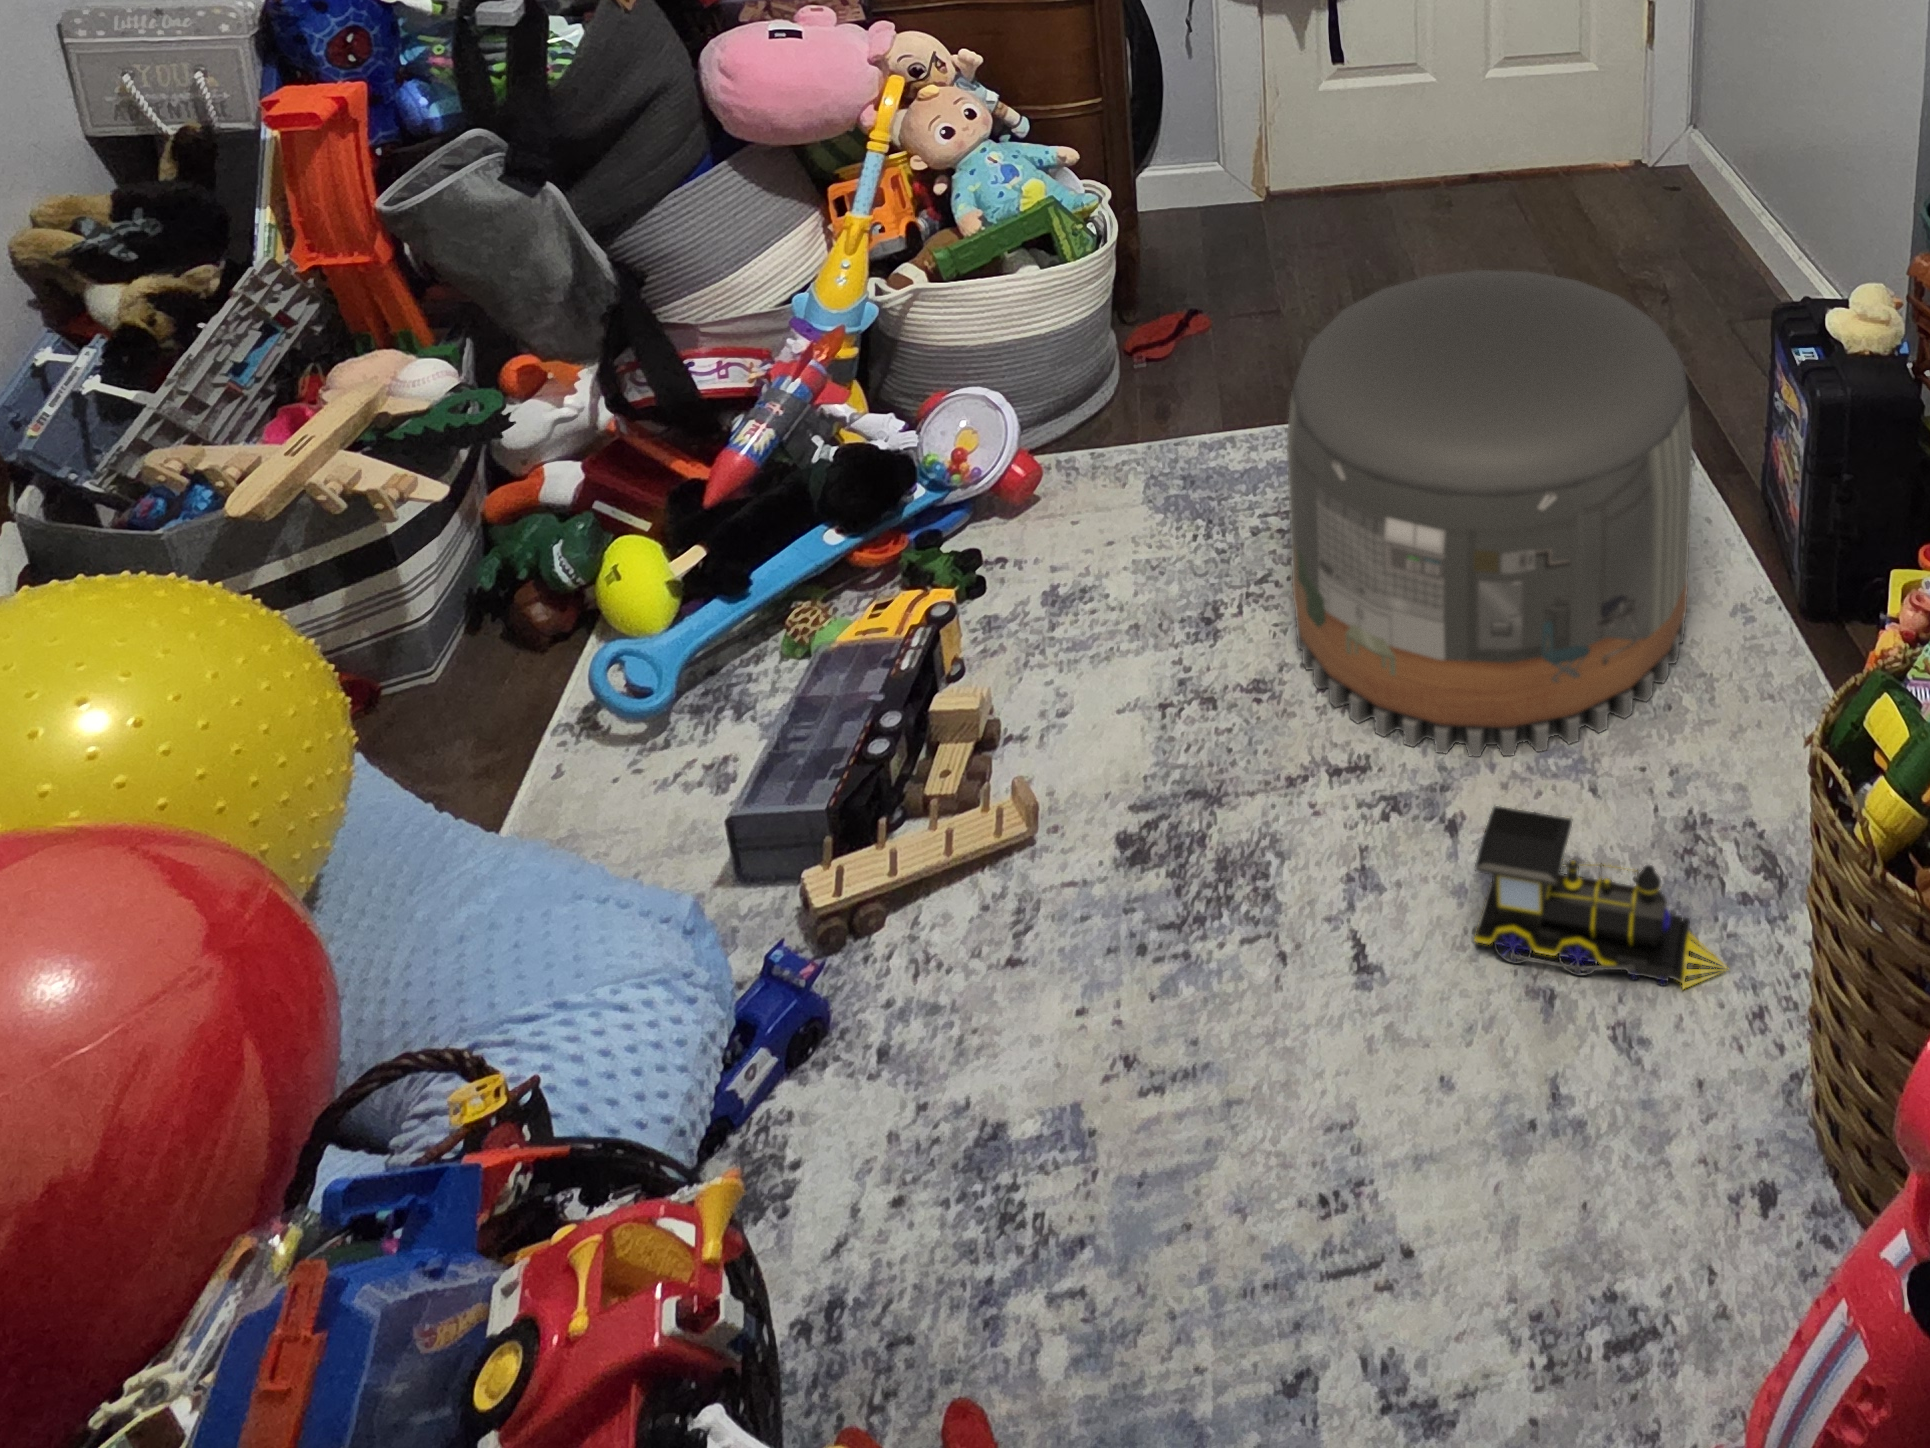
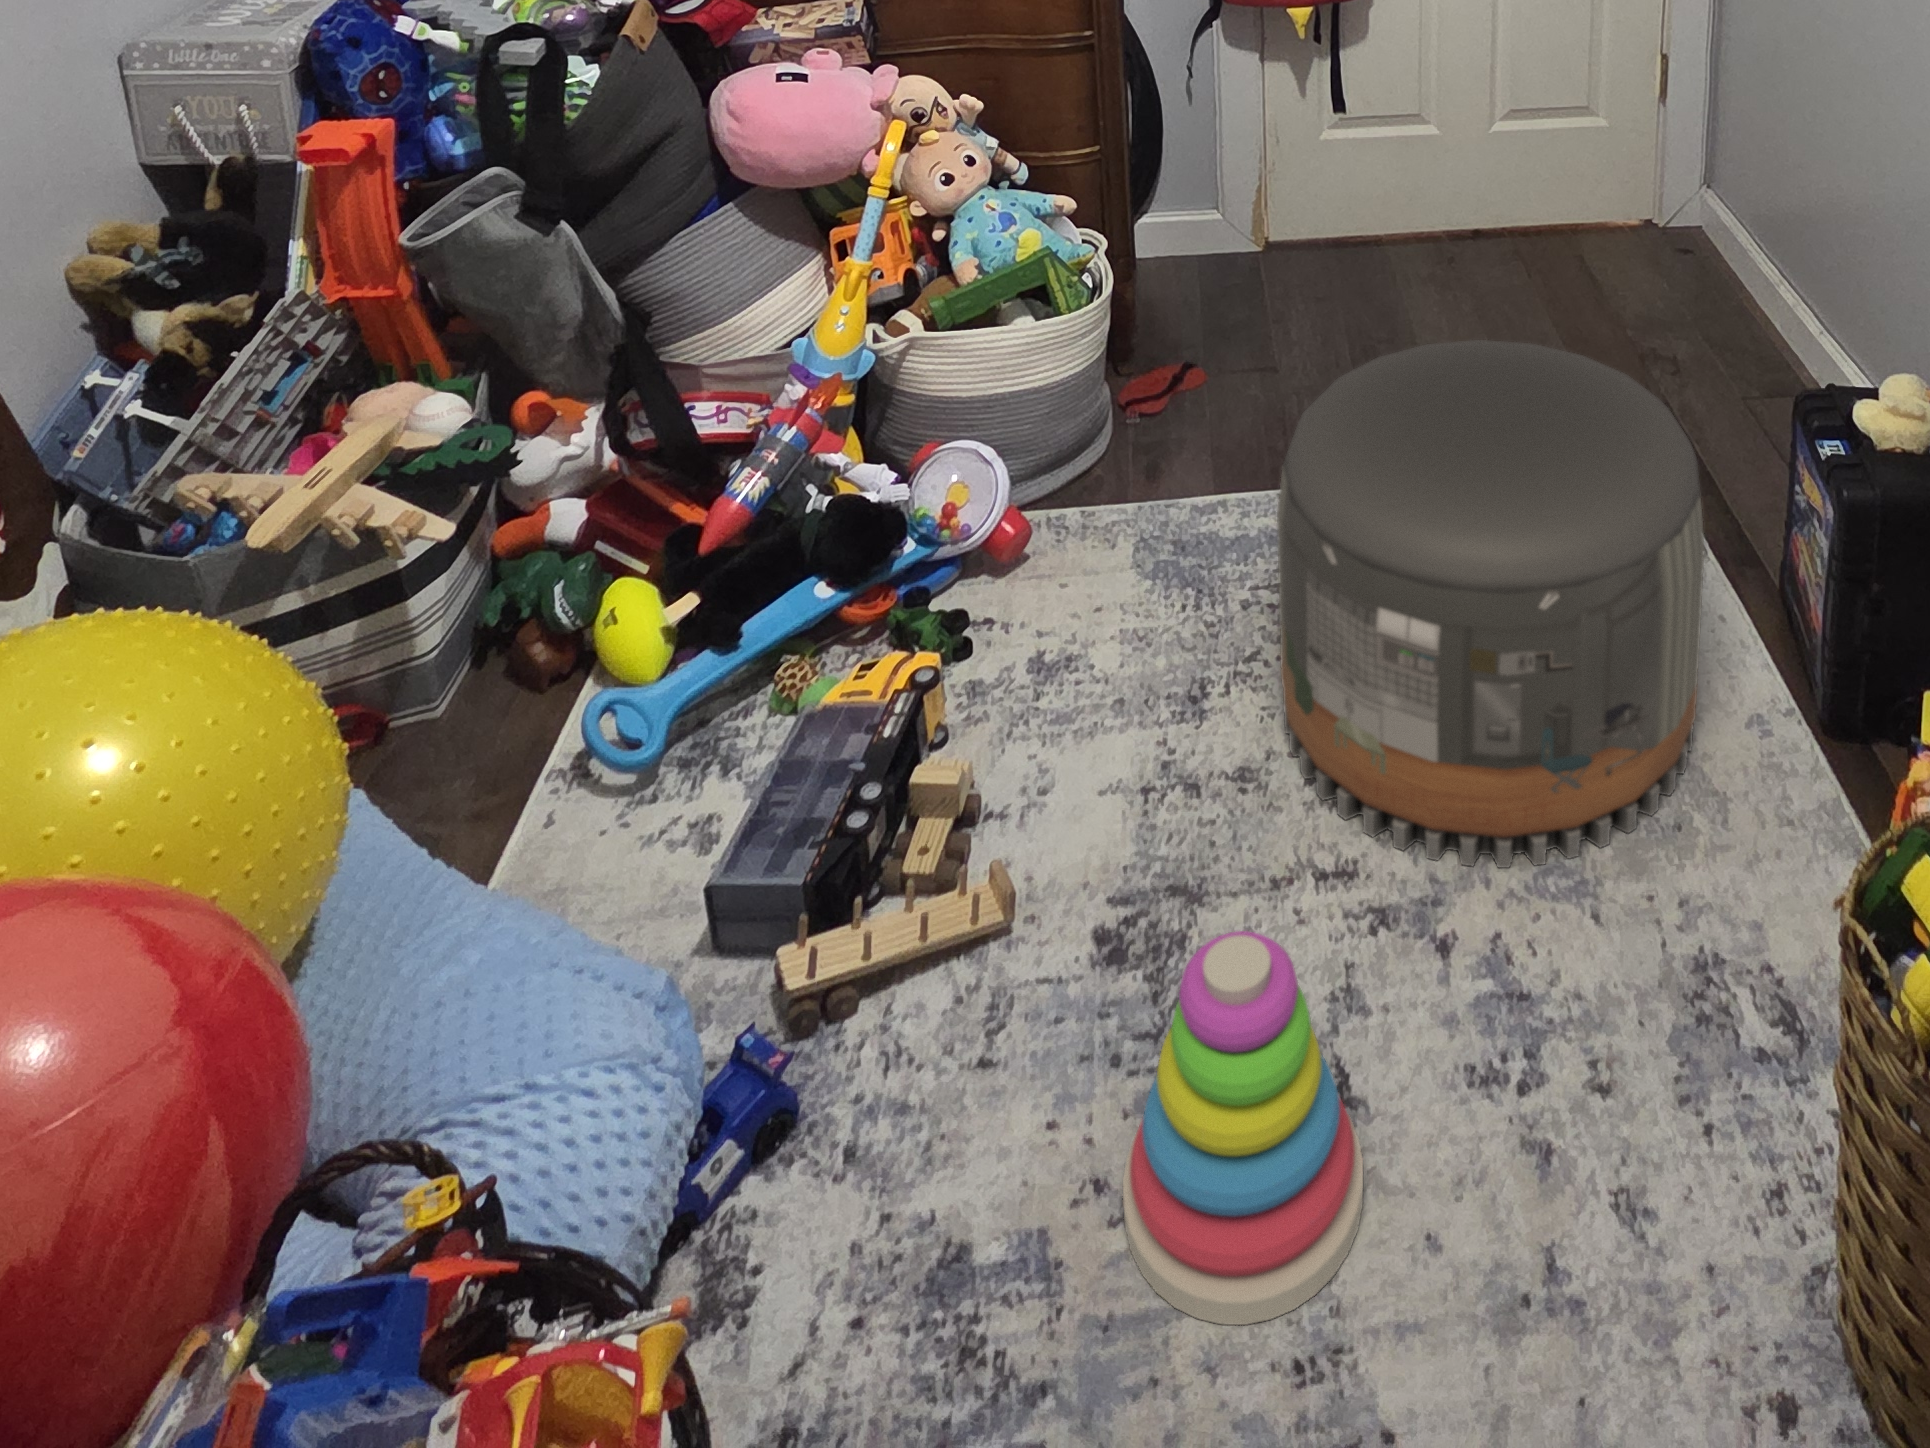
toy train: present [1474,806,1729,989] -> none [1465,932,1745,1157]
stacking toy: none [1153,810,1380,1167] -> present [1123,931,1363,1325]

